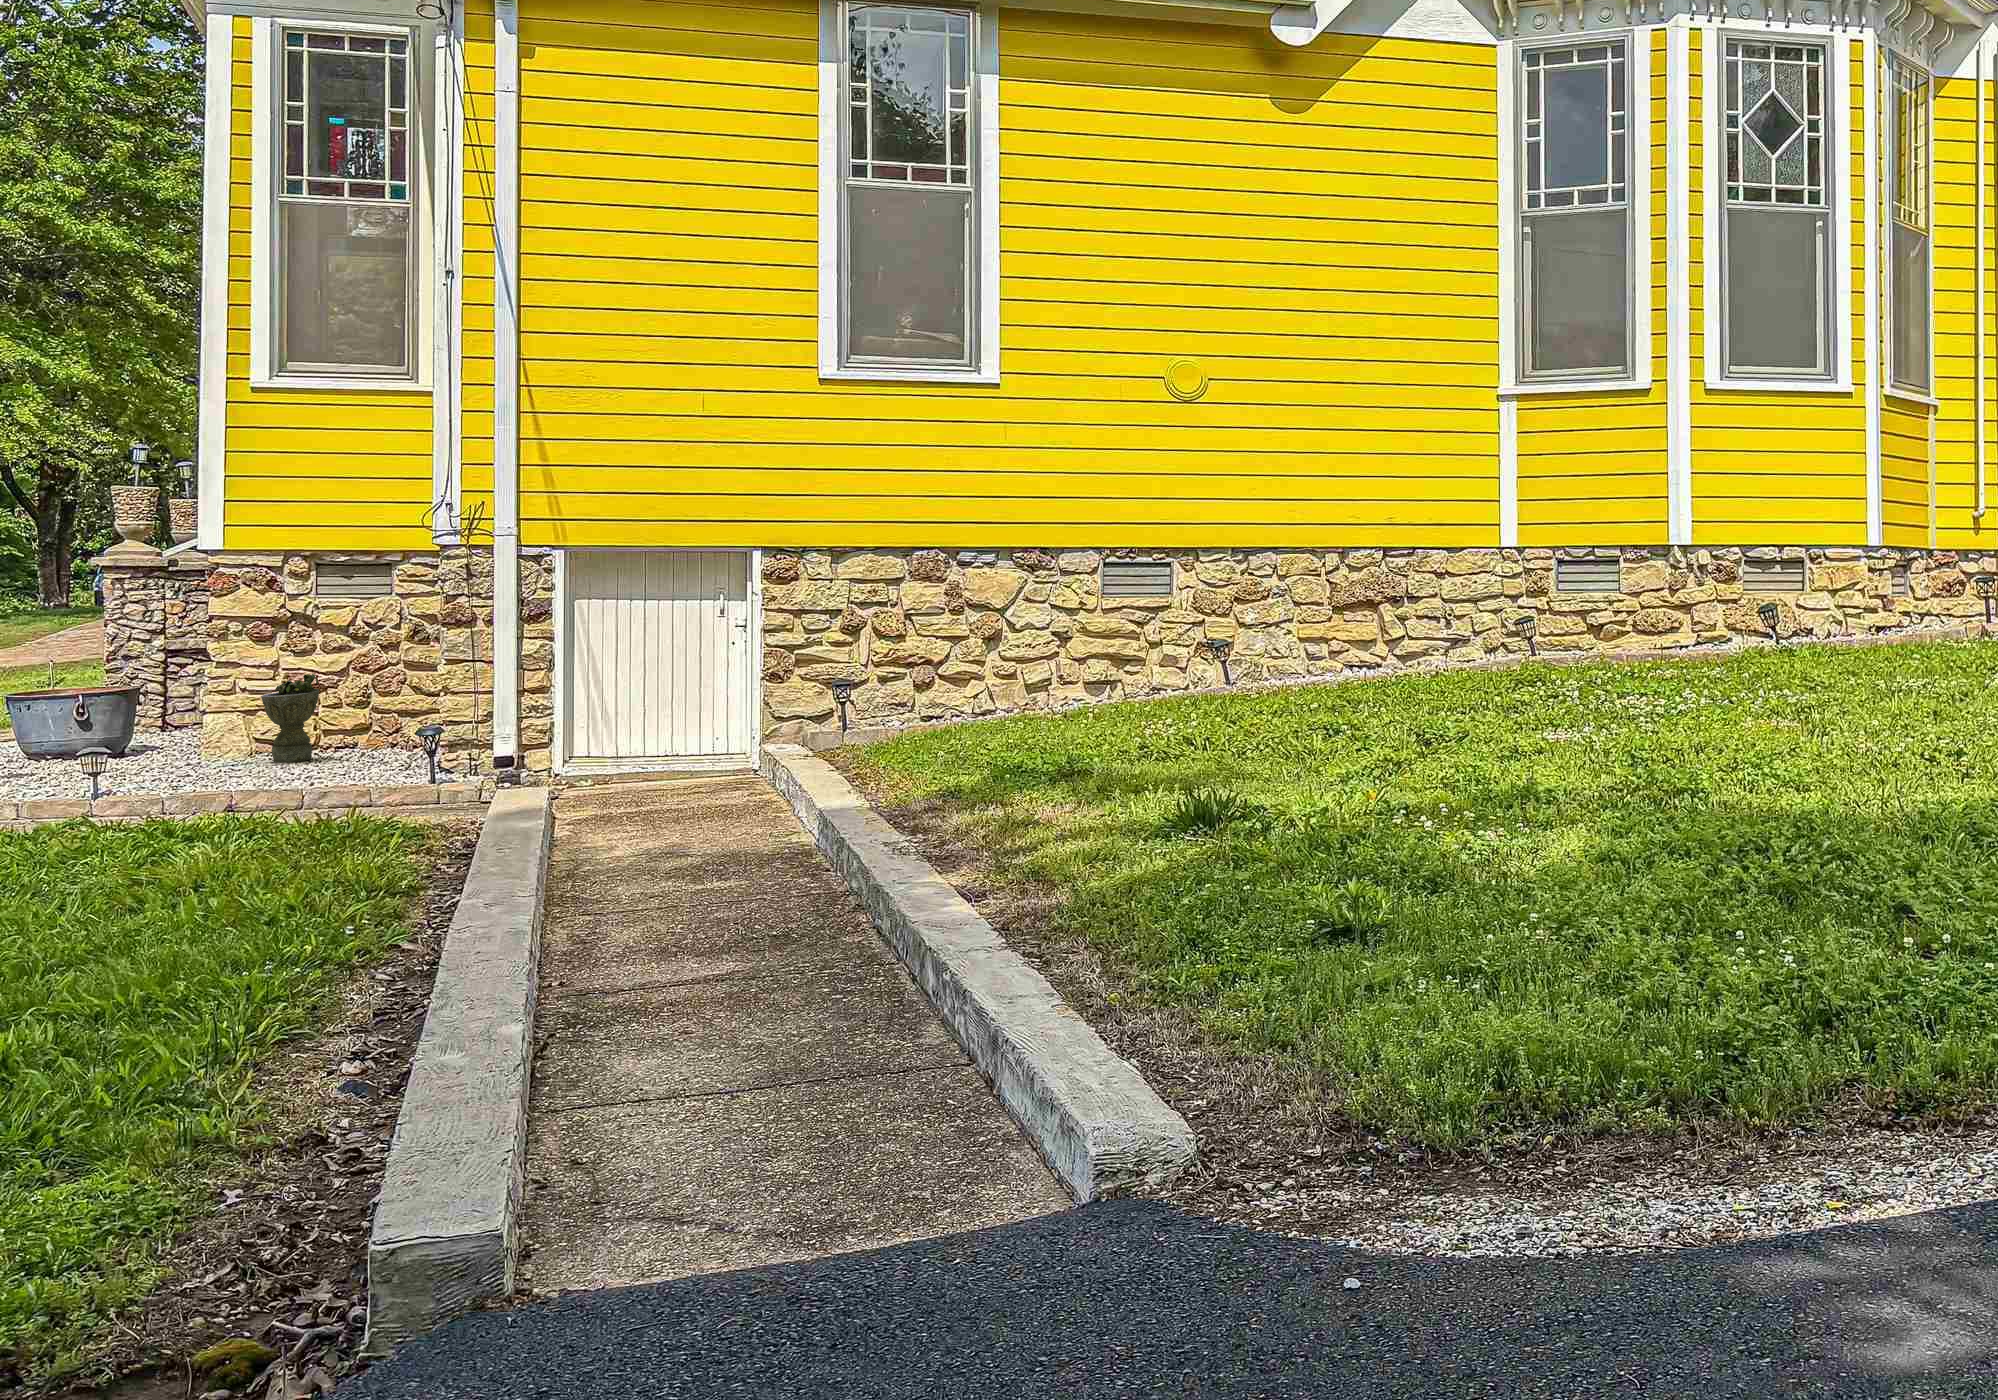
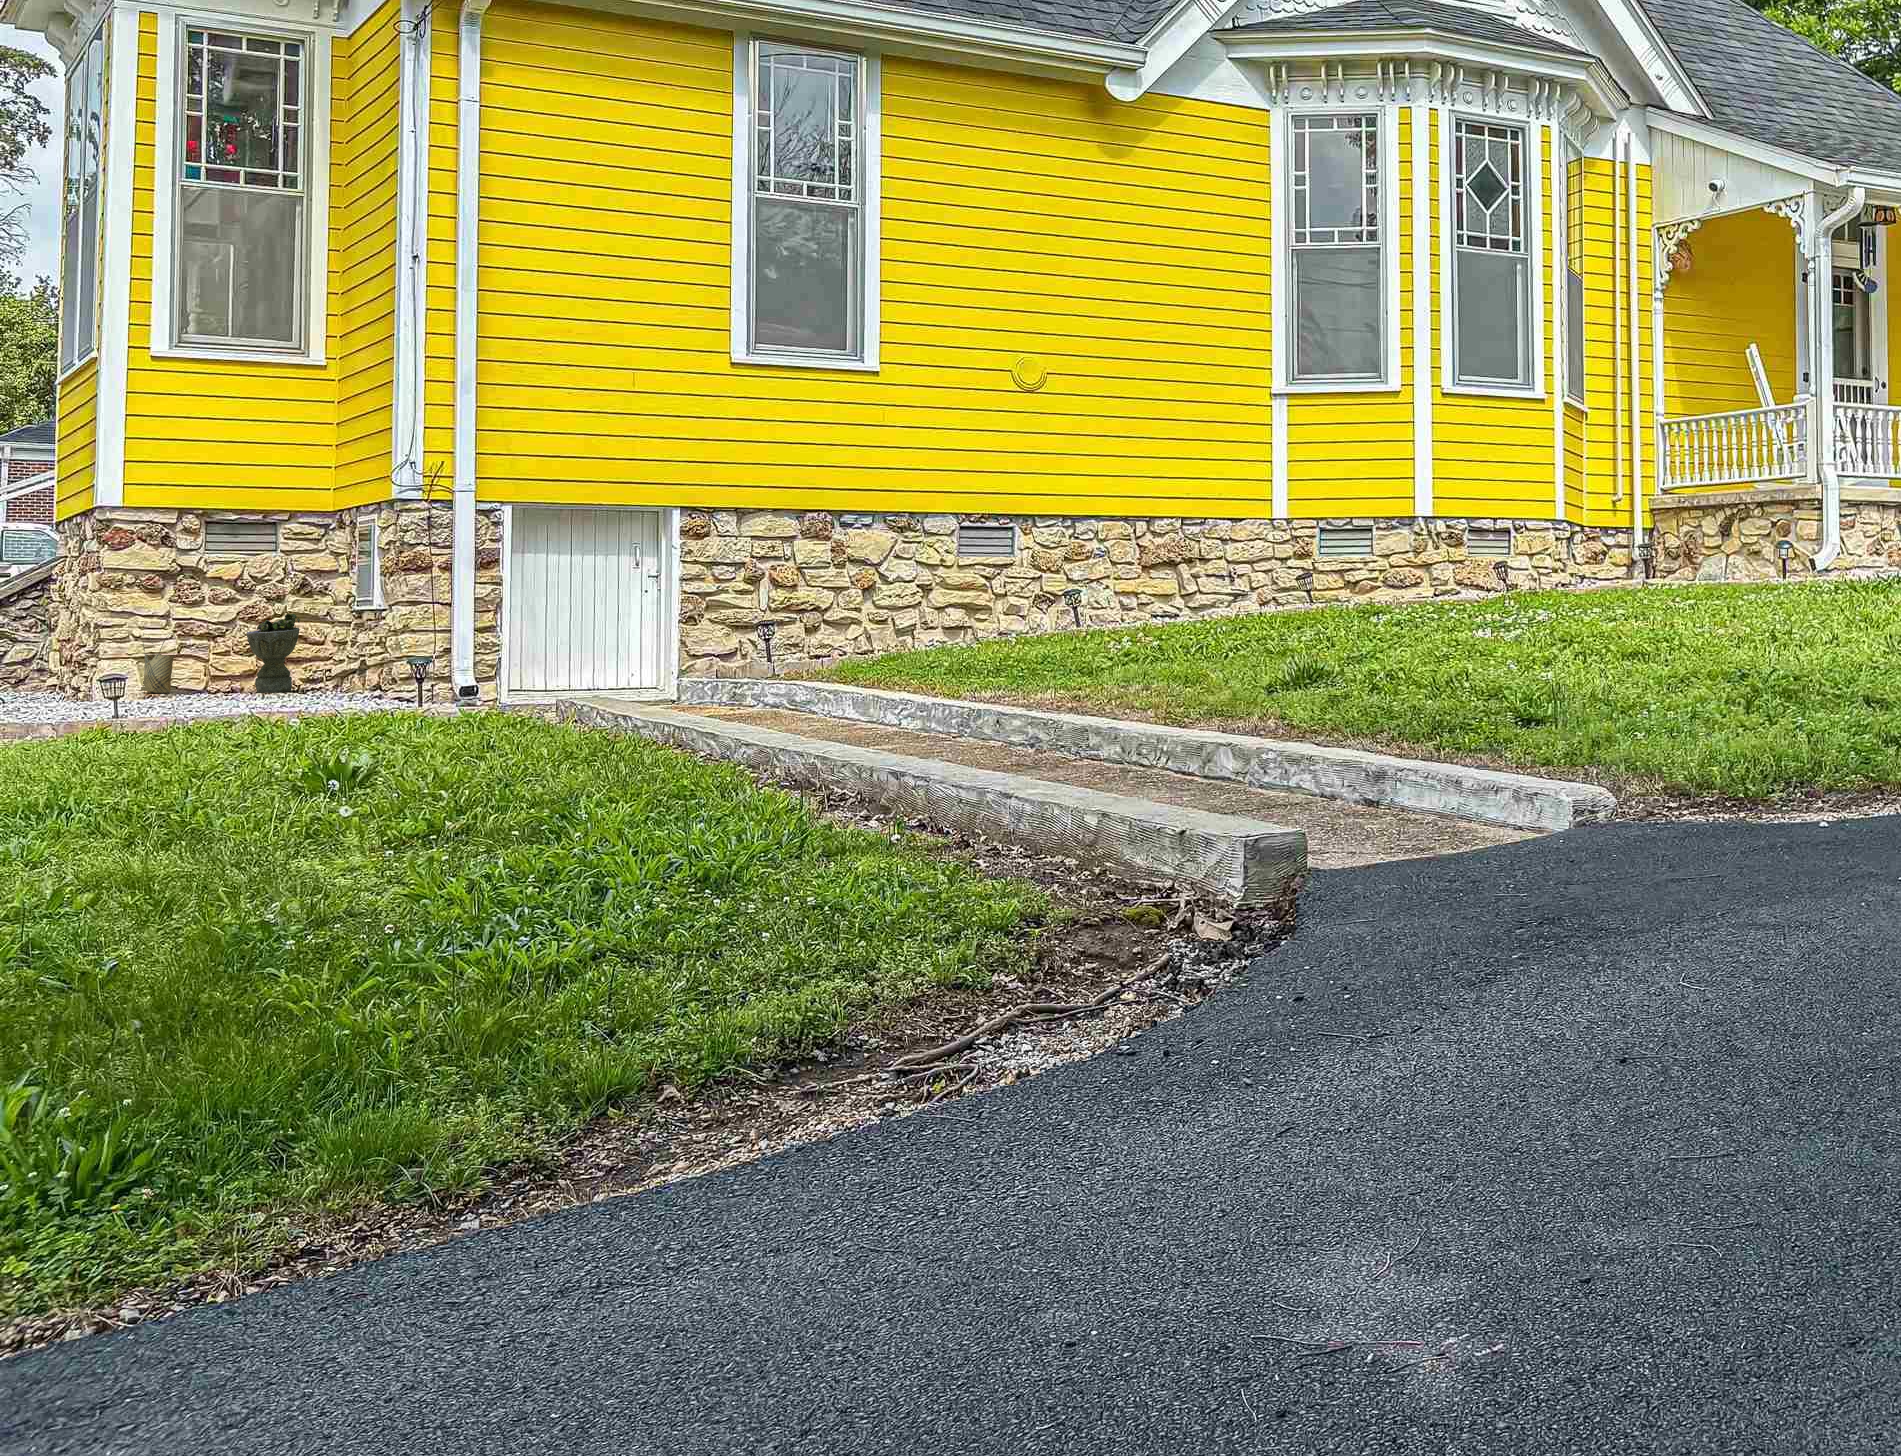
woven basket: none [170,693,203,760] -> present [141,633,175,693]

